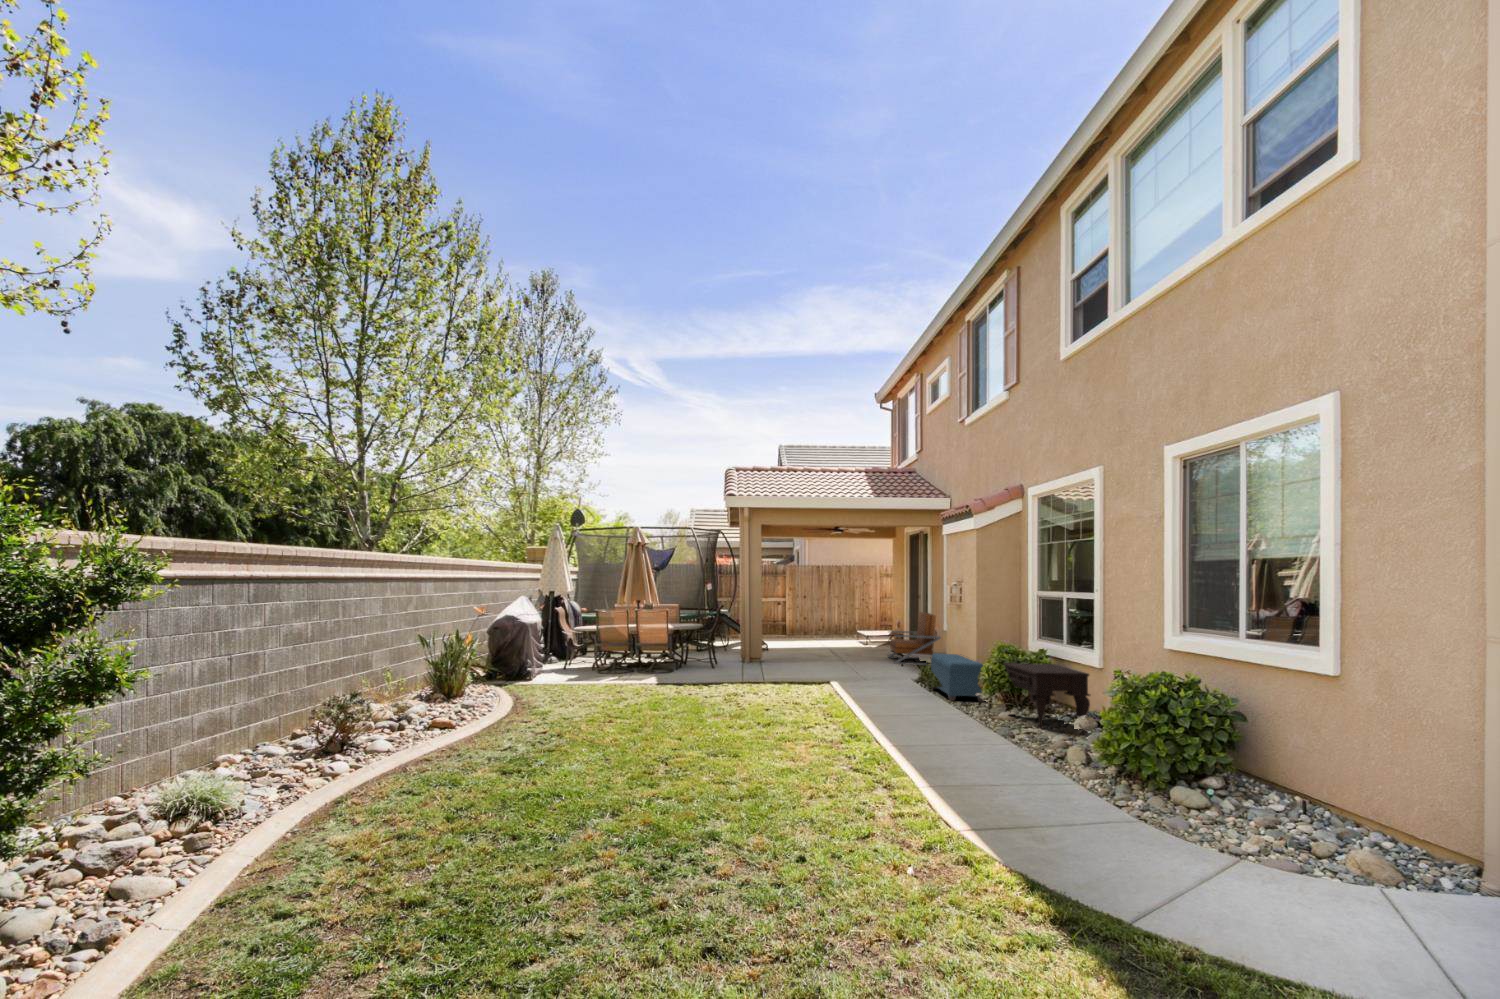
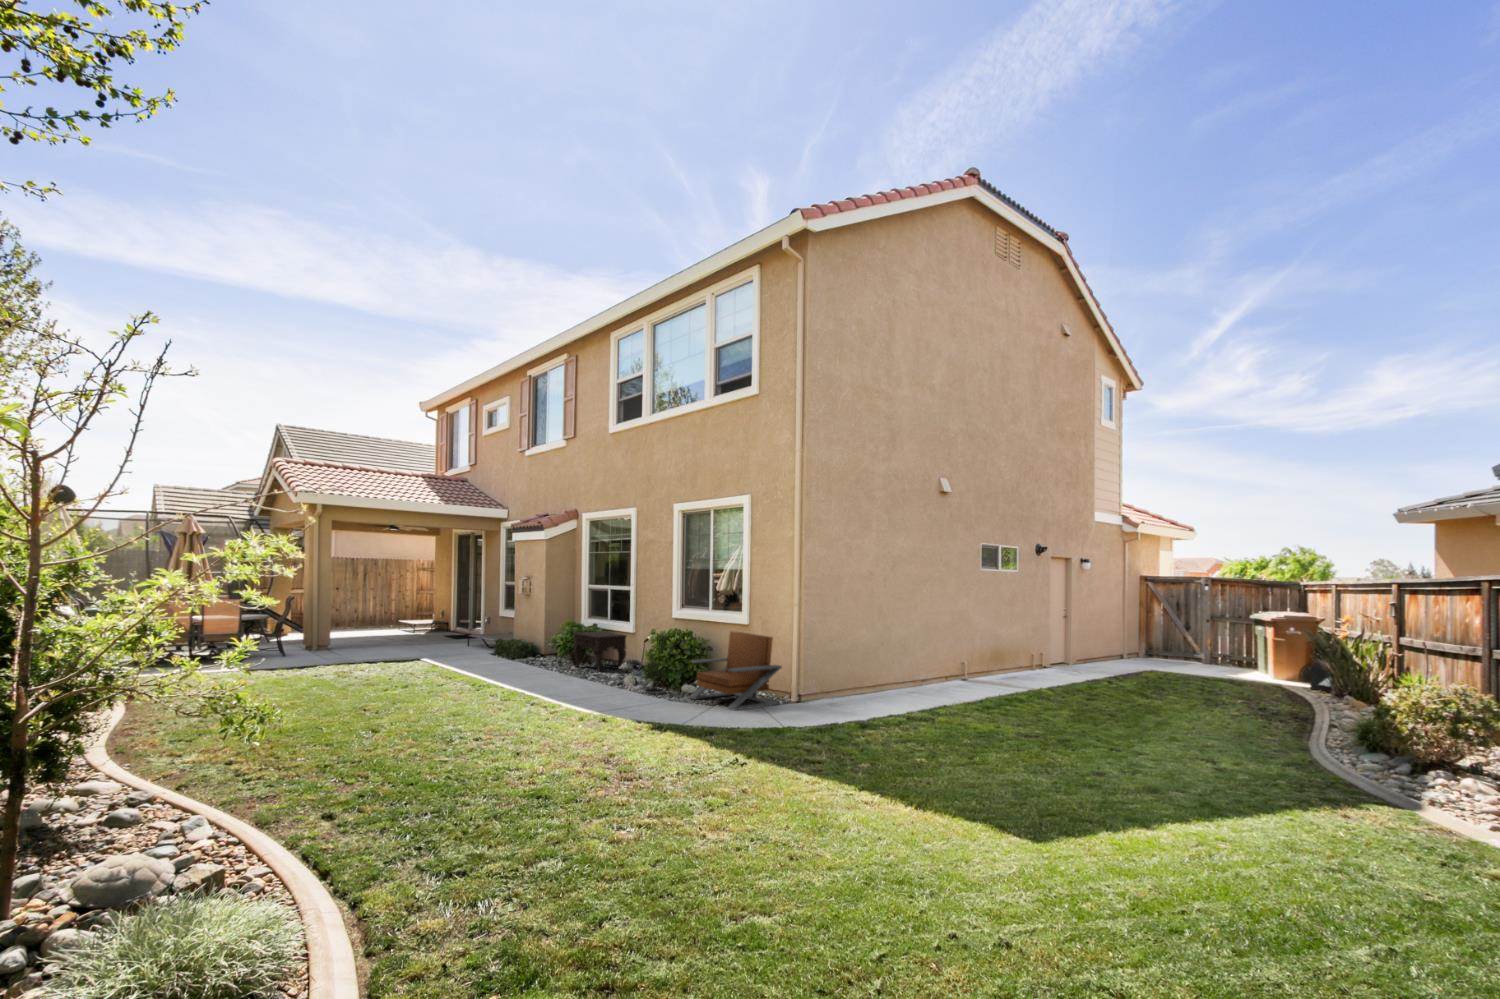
lounge chair: present [888,612,941,665] -> present [690,631,782,710]
bench: present [931,653,983,702] -> none [508,630,554,663]
potted tree: none [1075,701,1139,792] -> present [641,650,666,694]

